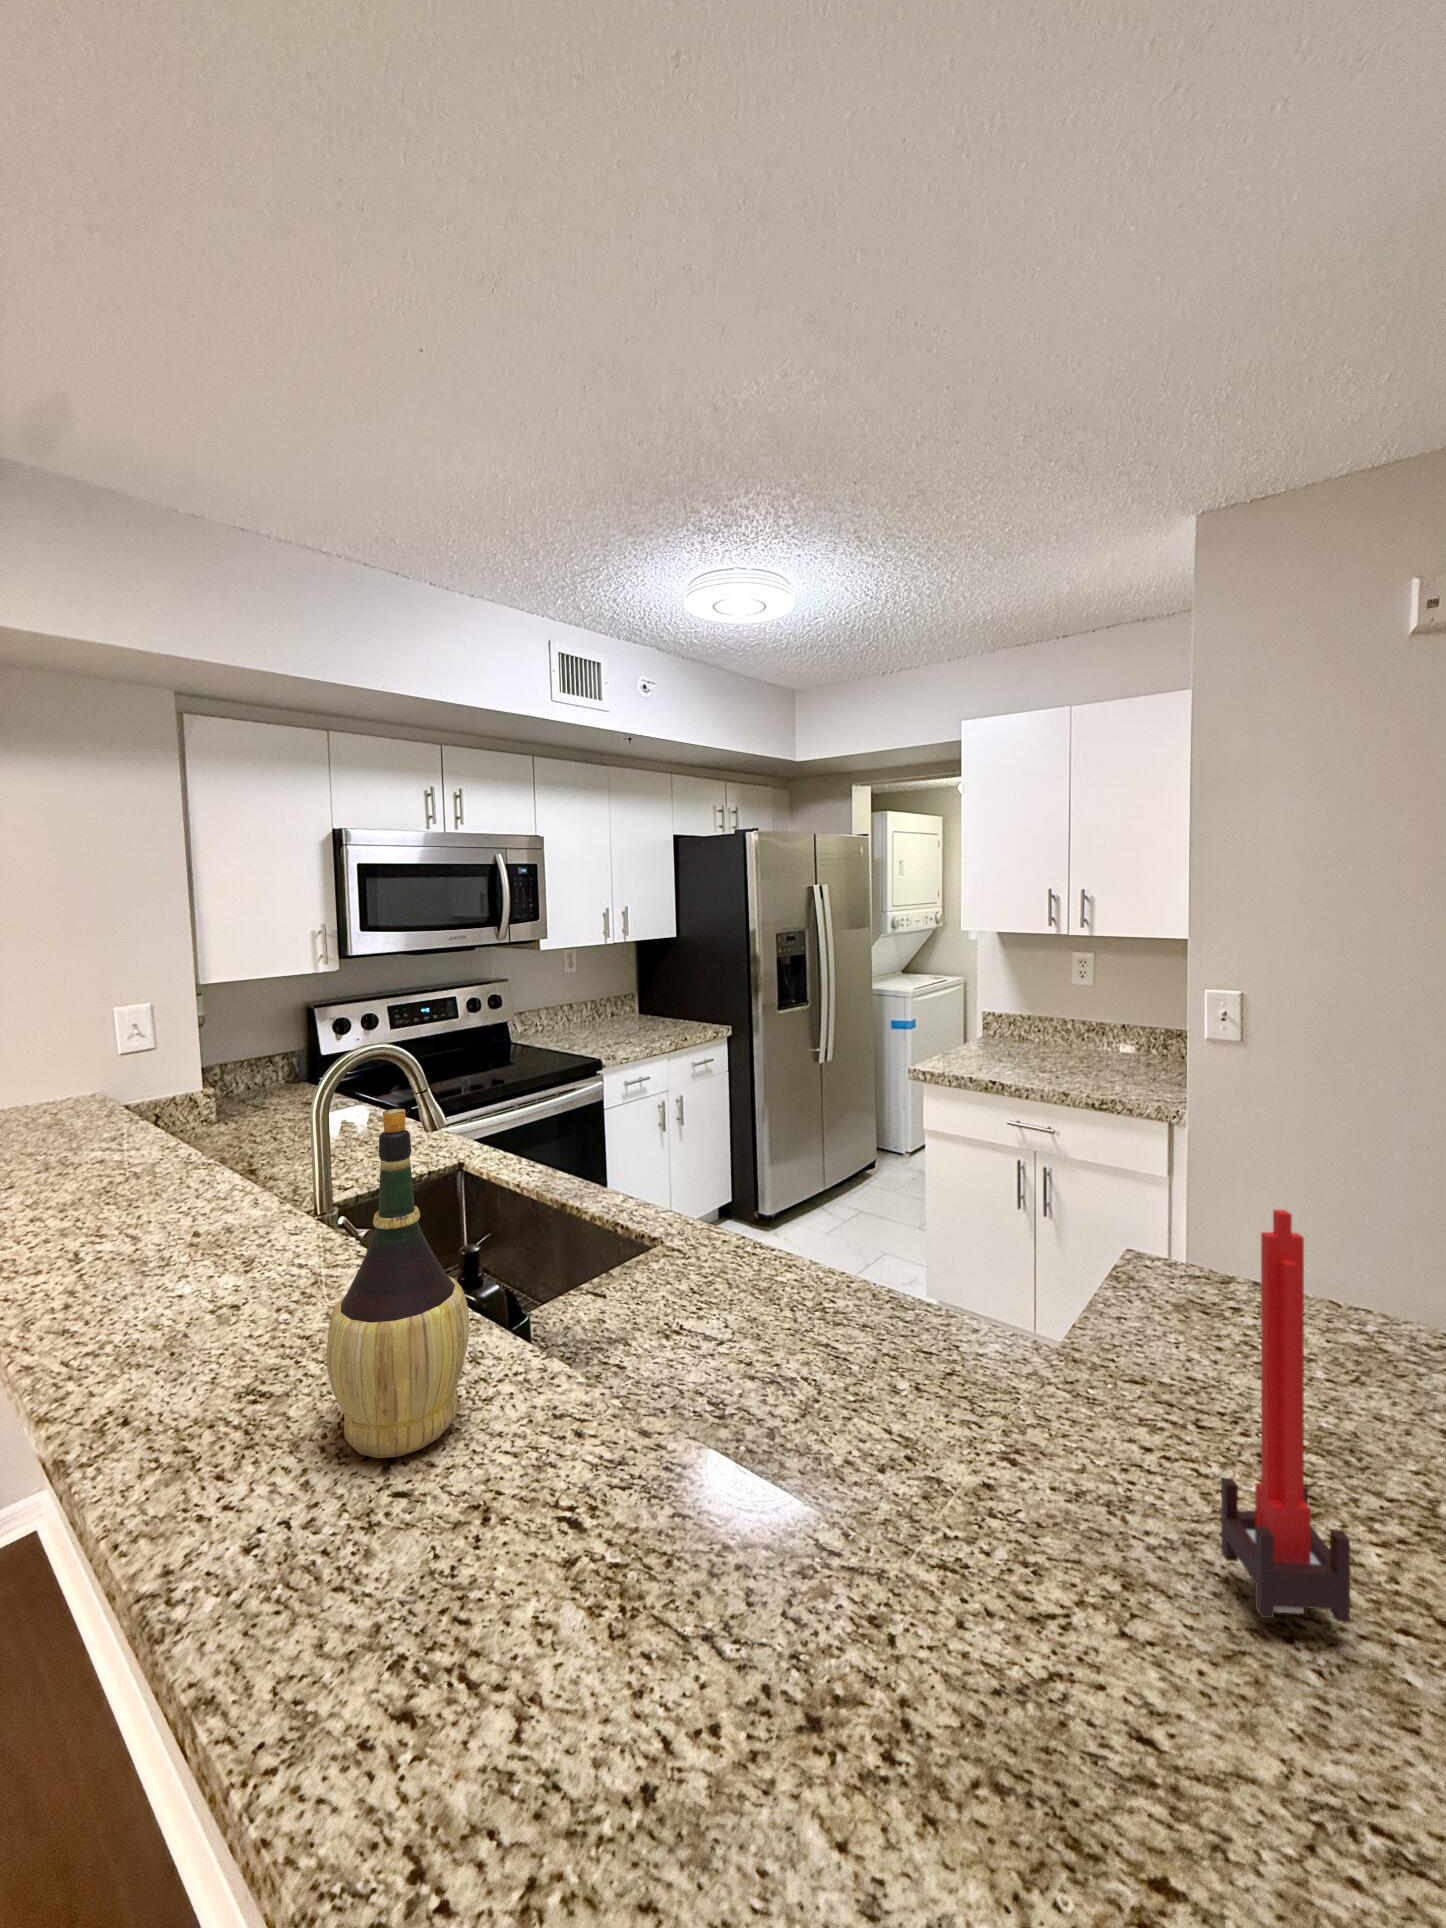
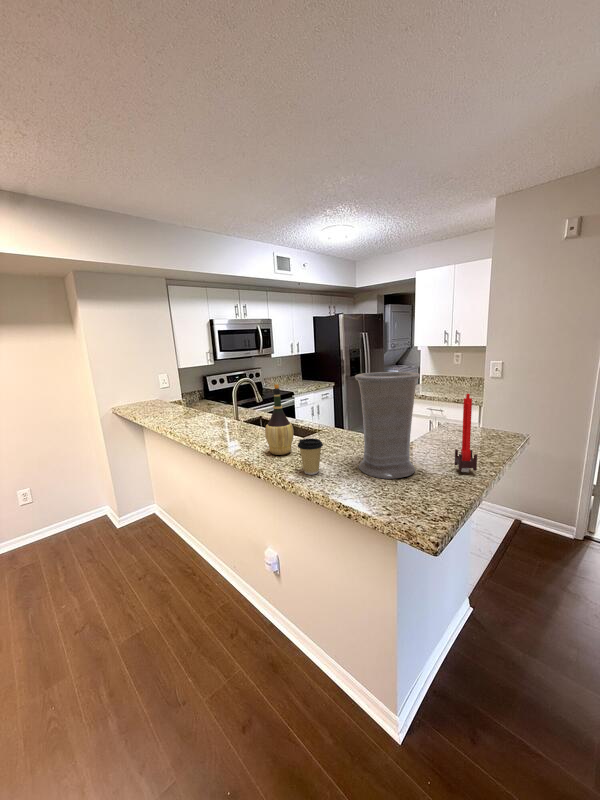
vase: none [735,1075,1052,1715] -> present [355,372,420,479]
coffee cup: none [409,1435,555,1677] -> present [298,438,323,475]

